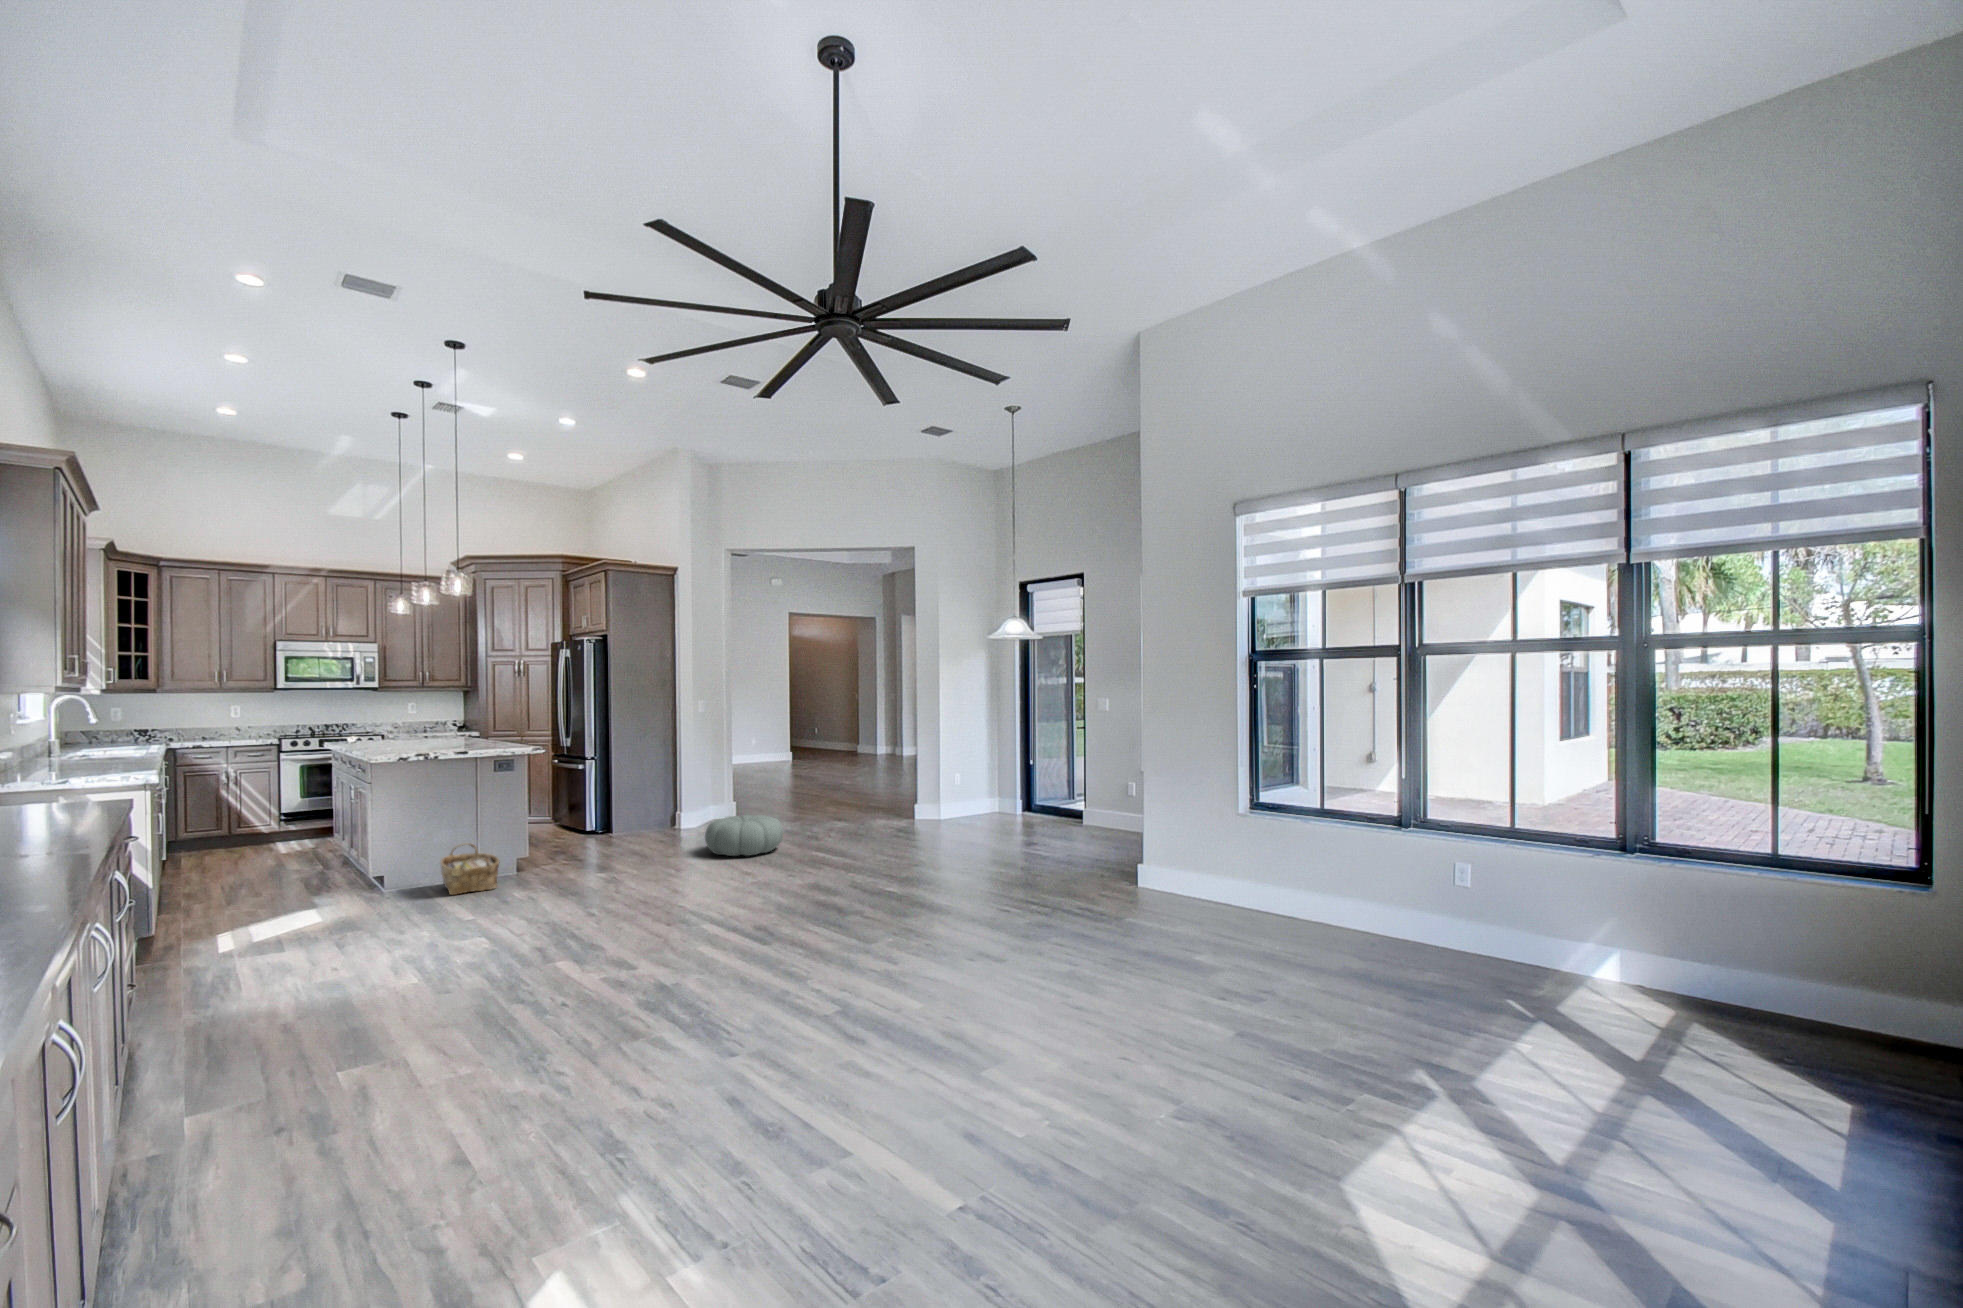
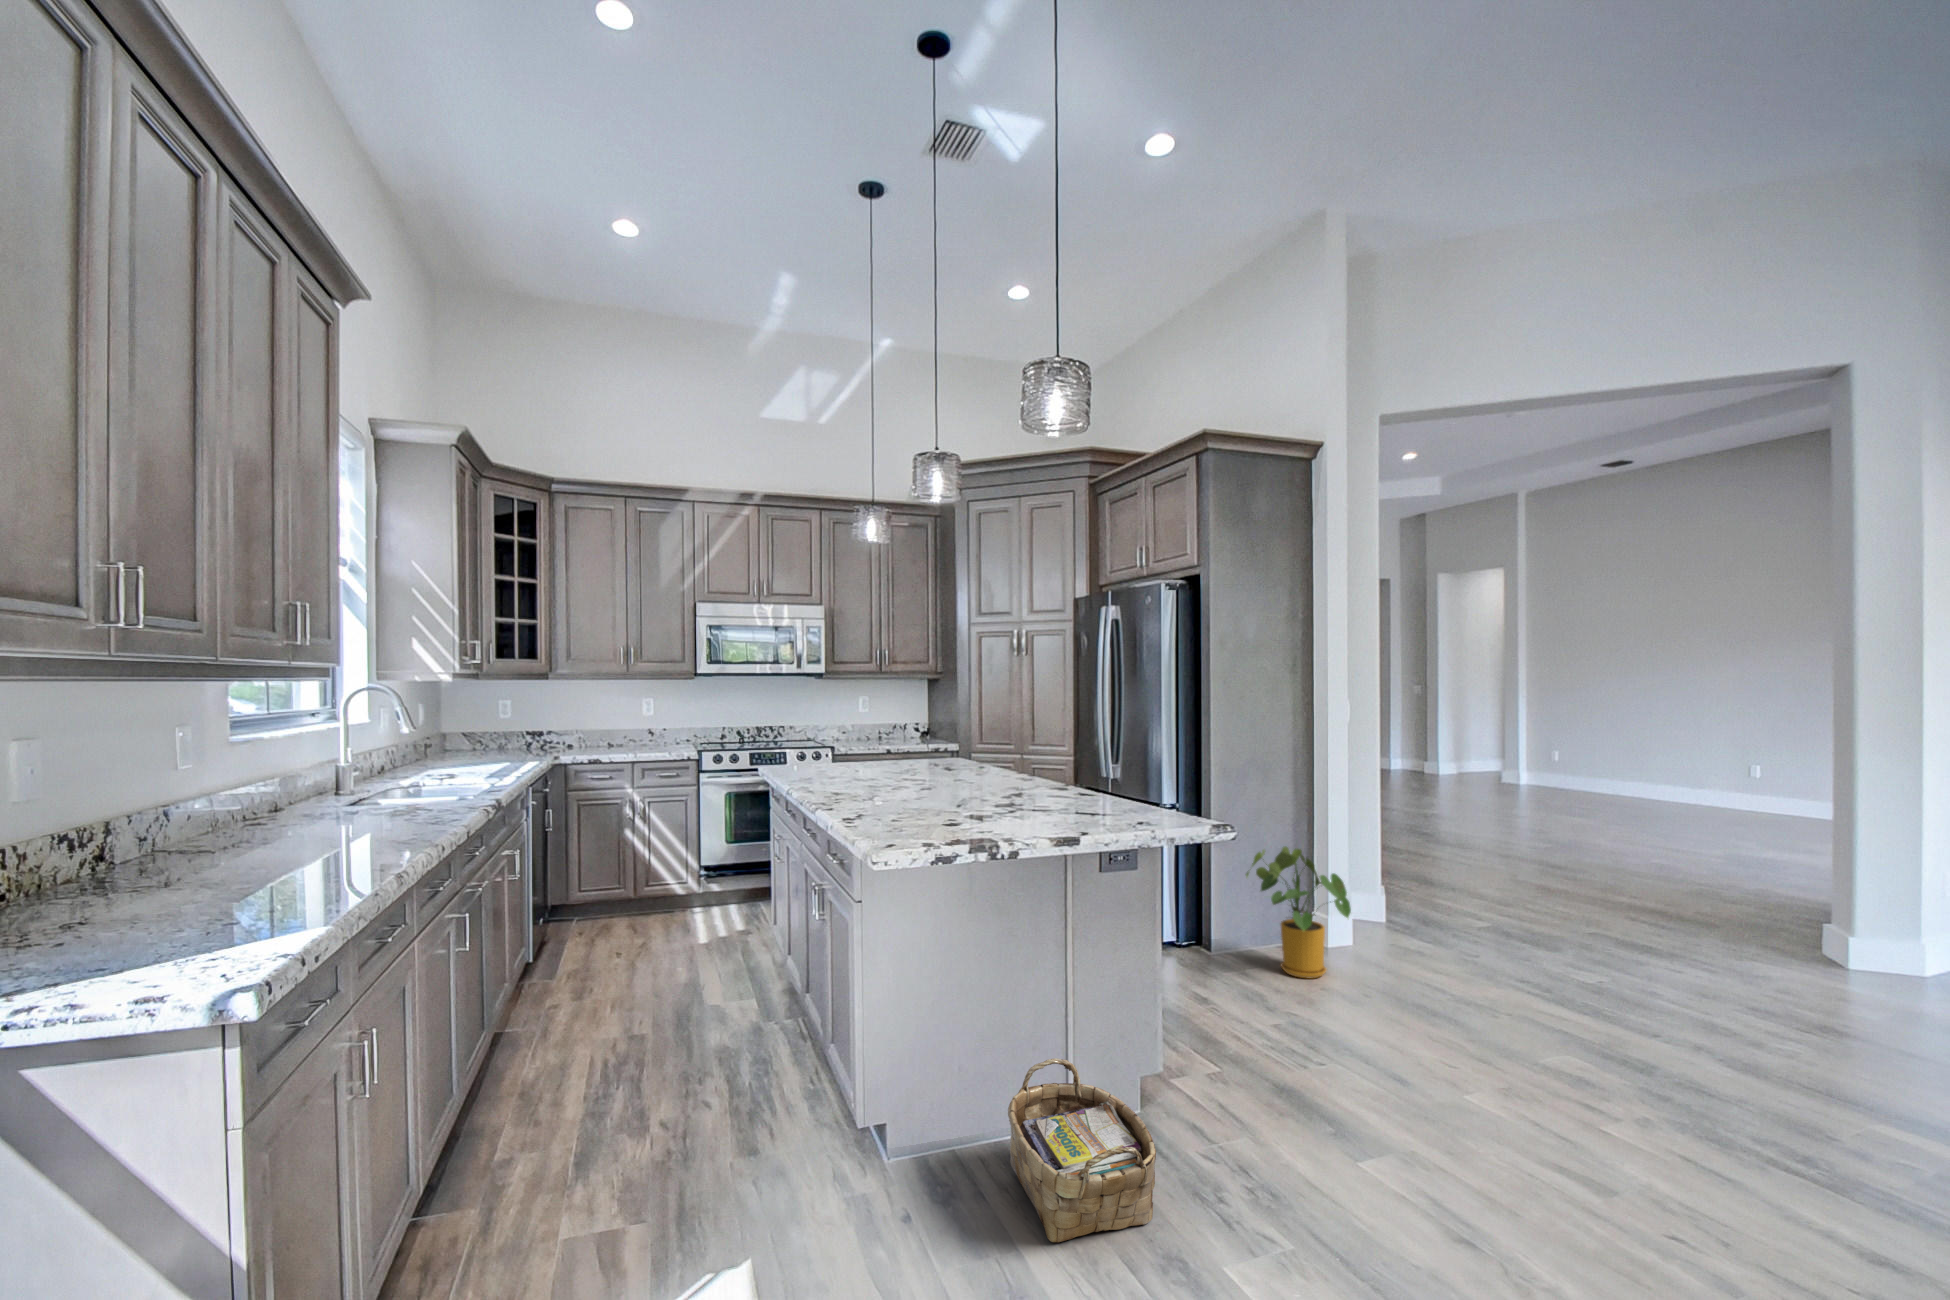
house plant: none [627,776,673,837] -> present [1246,846,1351,978]
pouf: present [705,815,783,856] -> none [1540,988,1795,1137]

